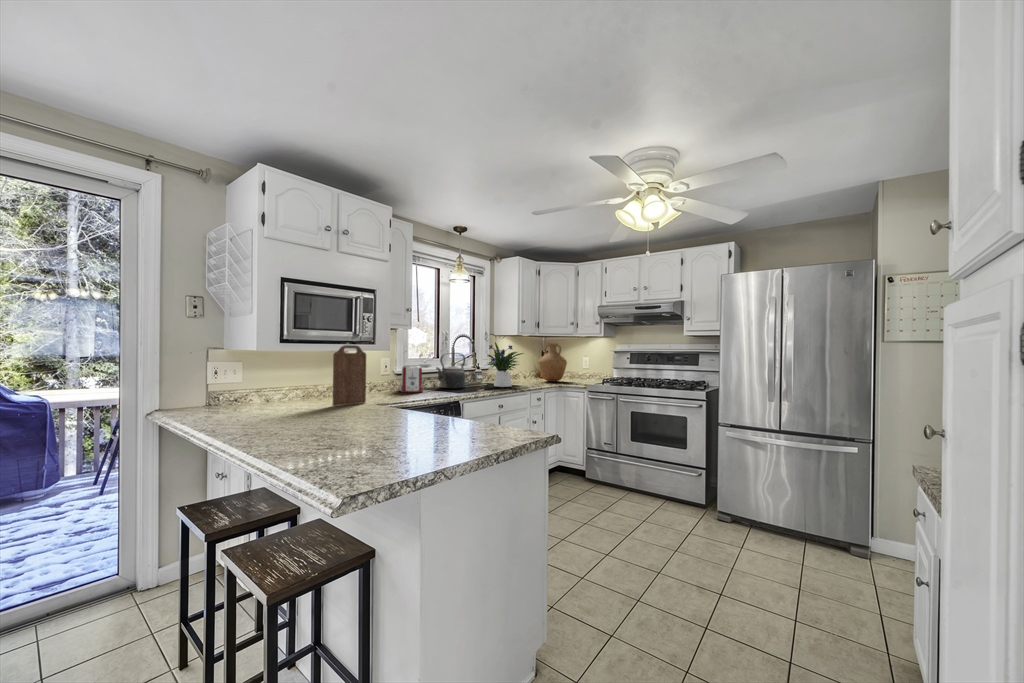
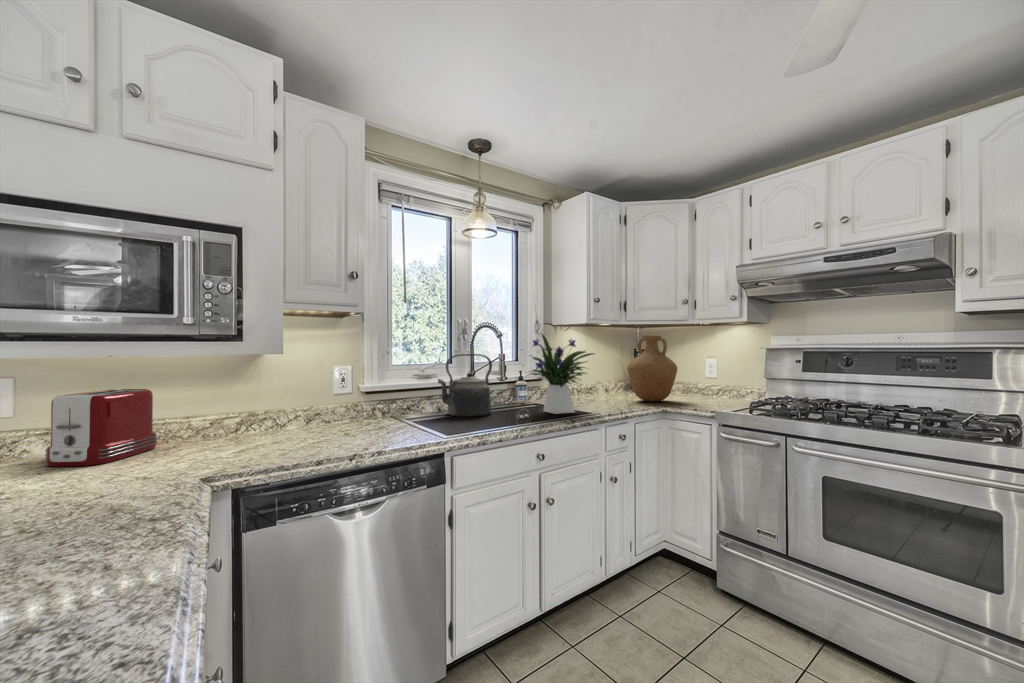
cutting board: present [333,345,366,406] -> none [158,341,242,468]
toaster: present [400,366,423,393] -> present [45,389,157,467]

